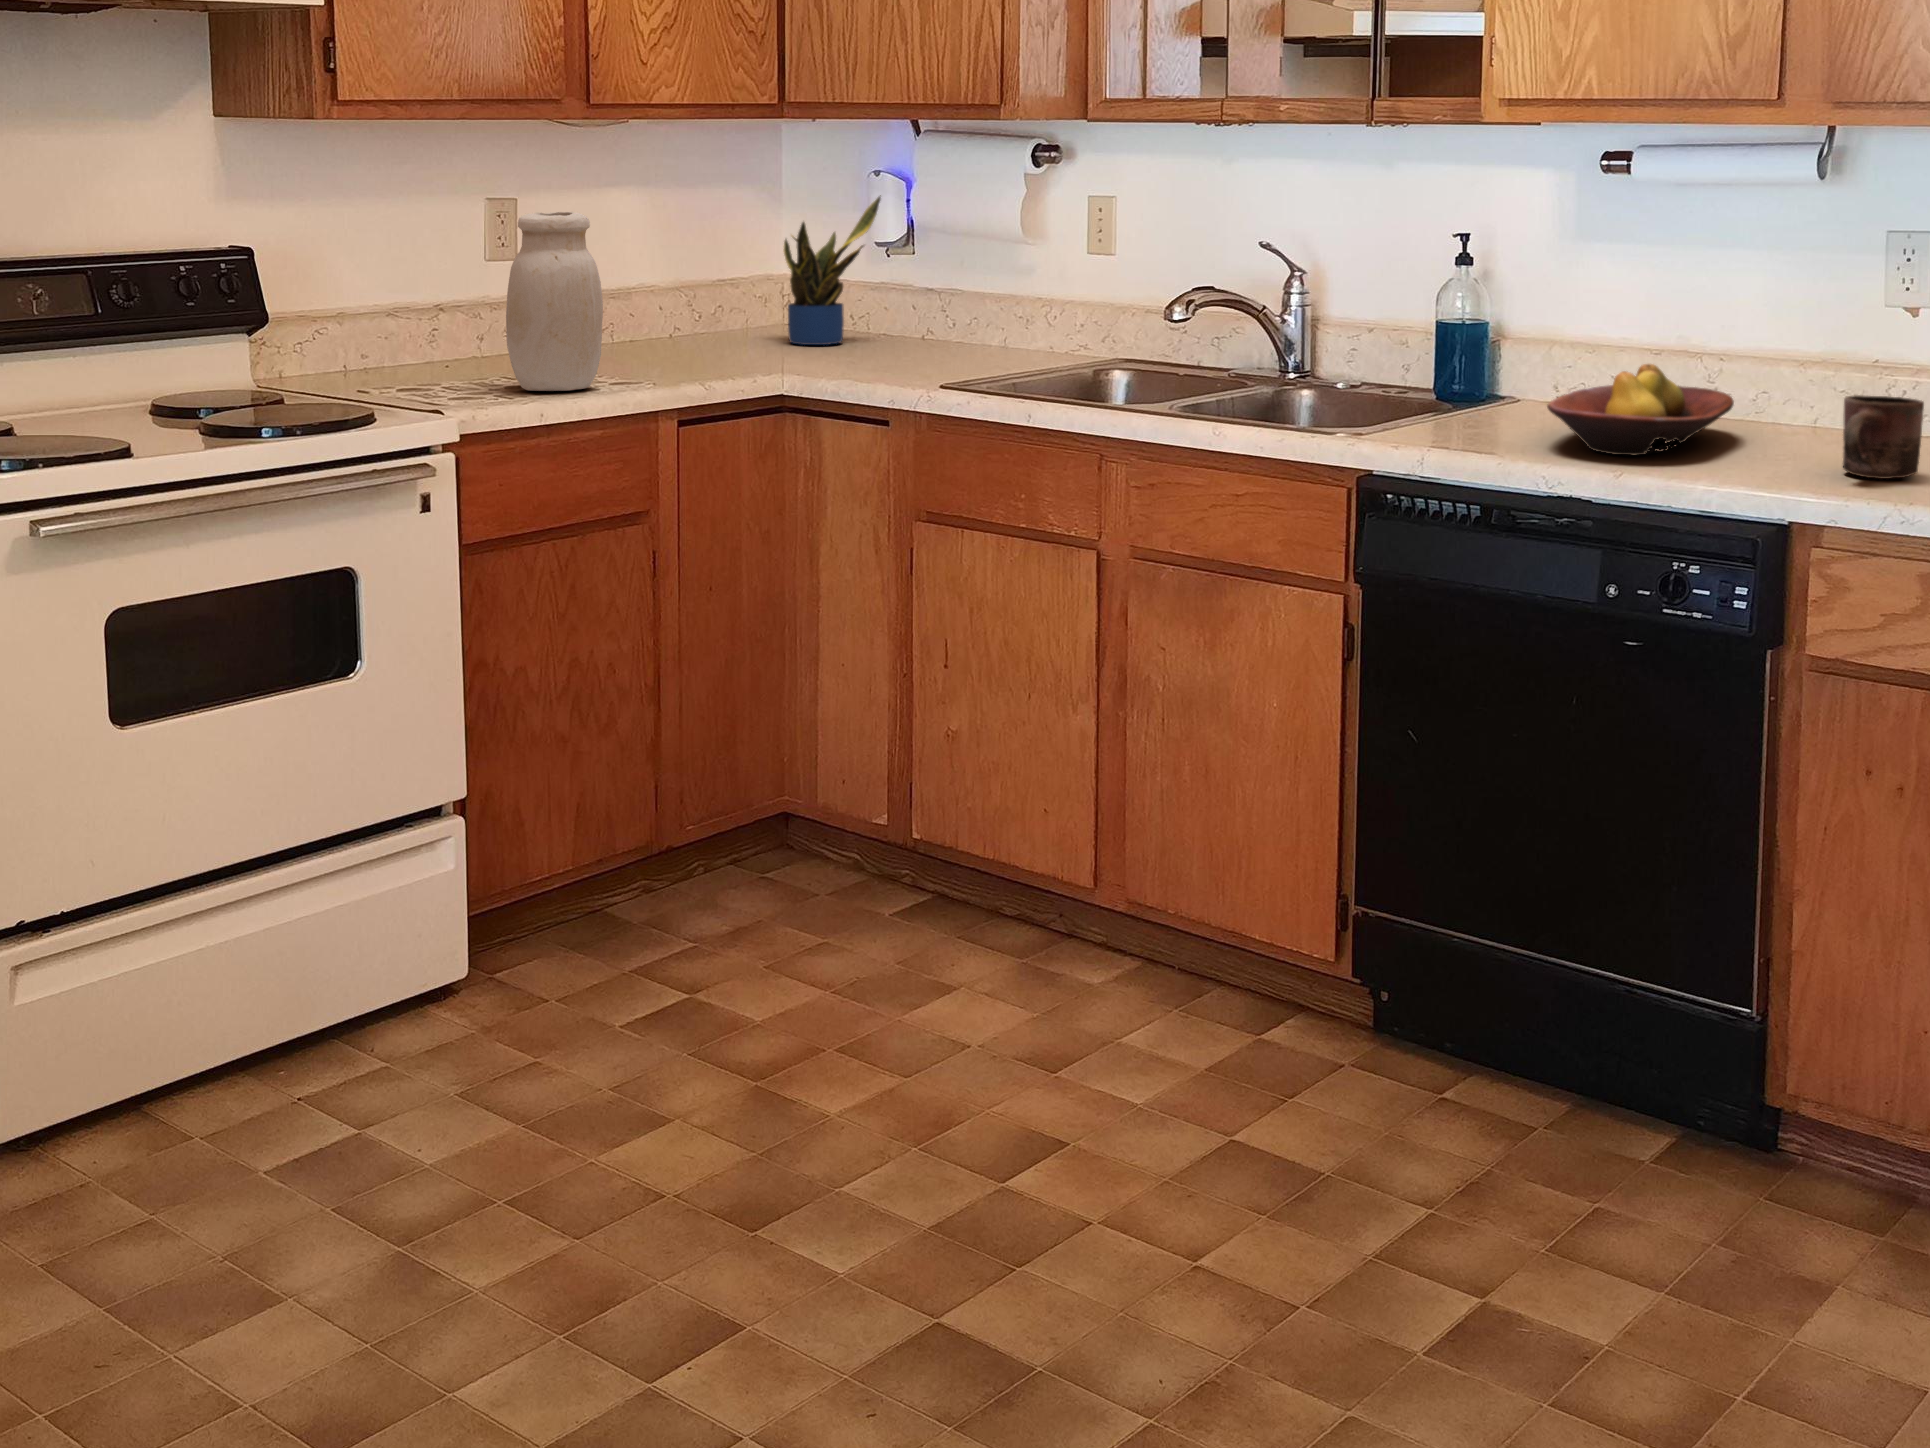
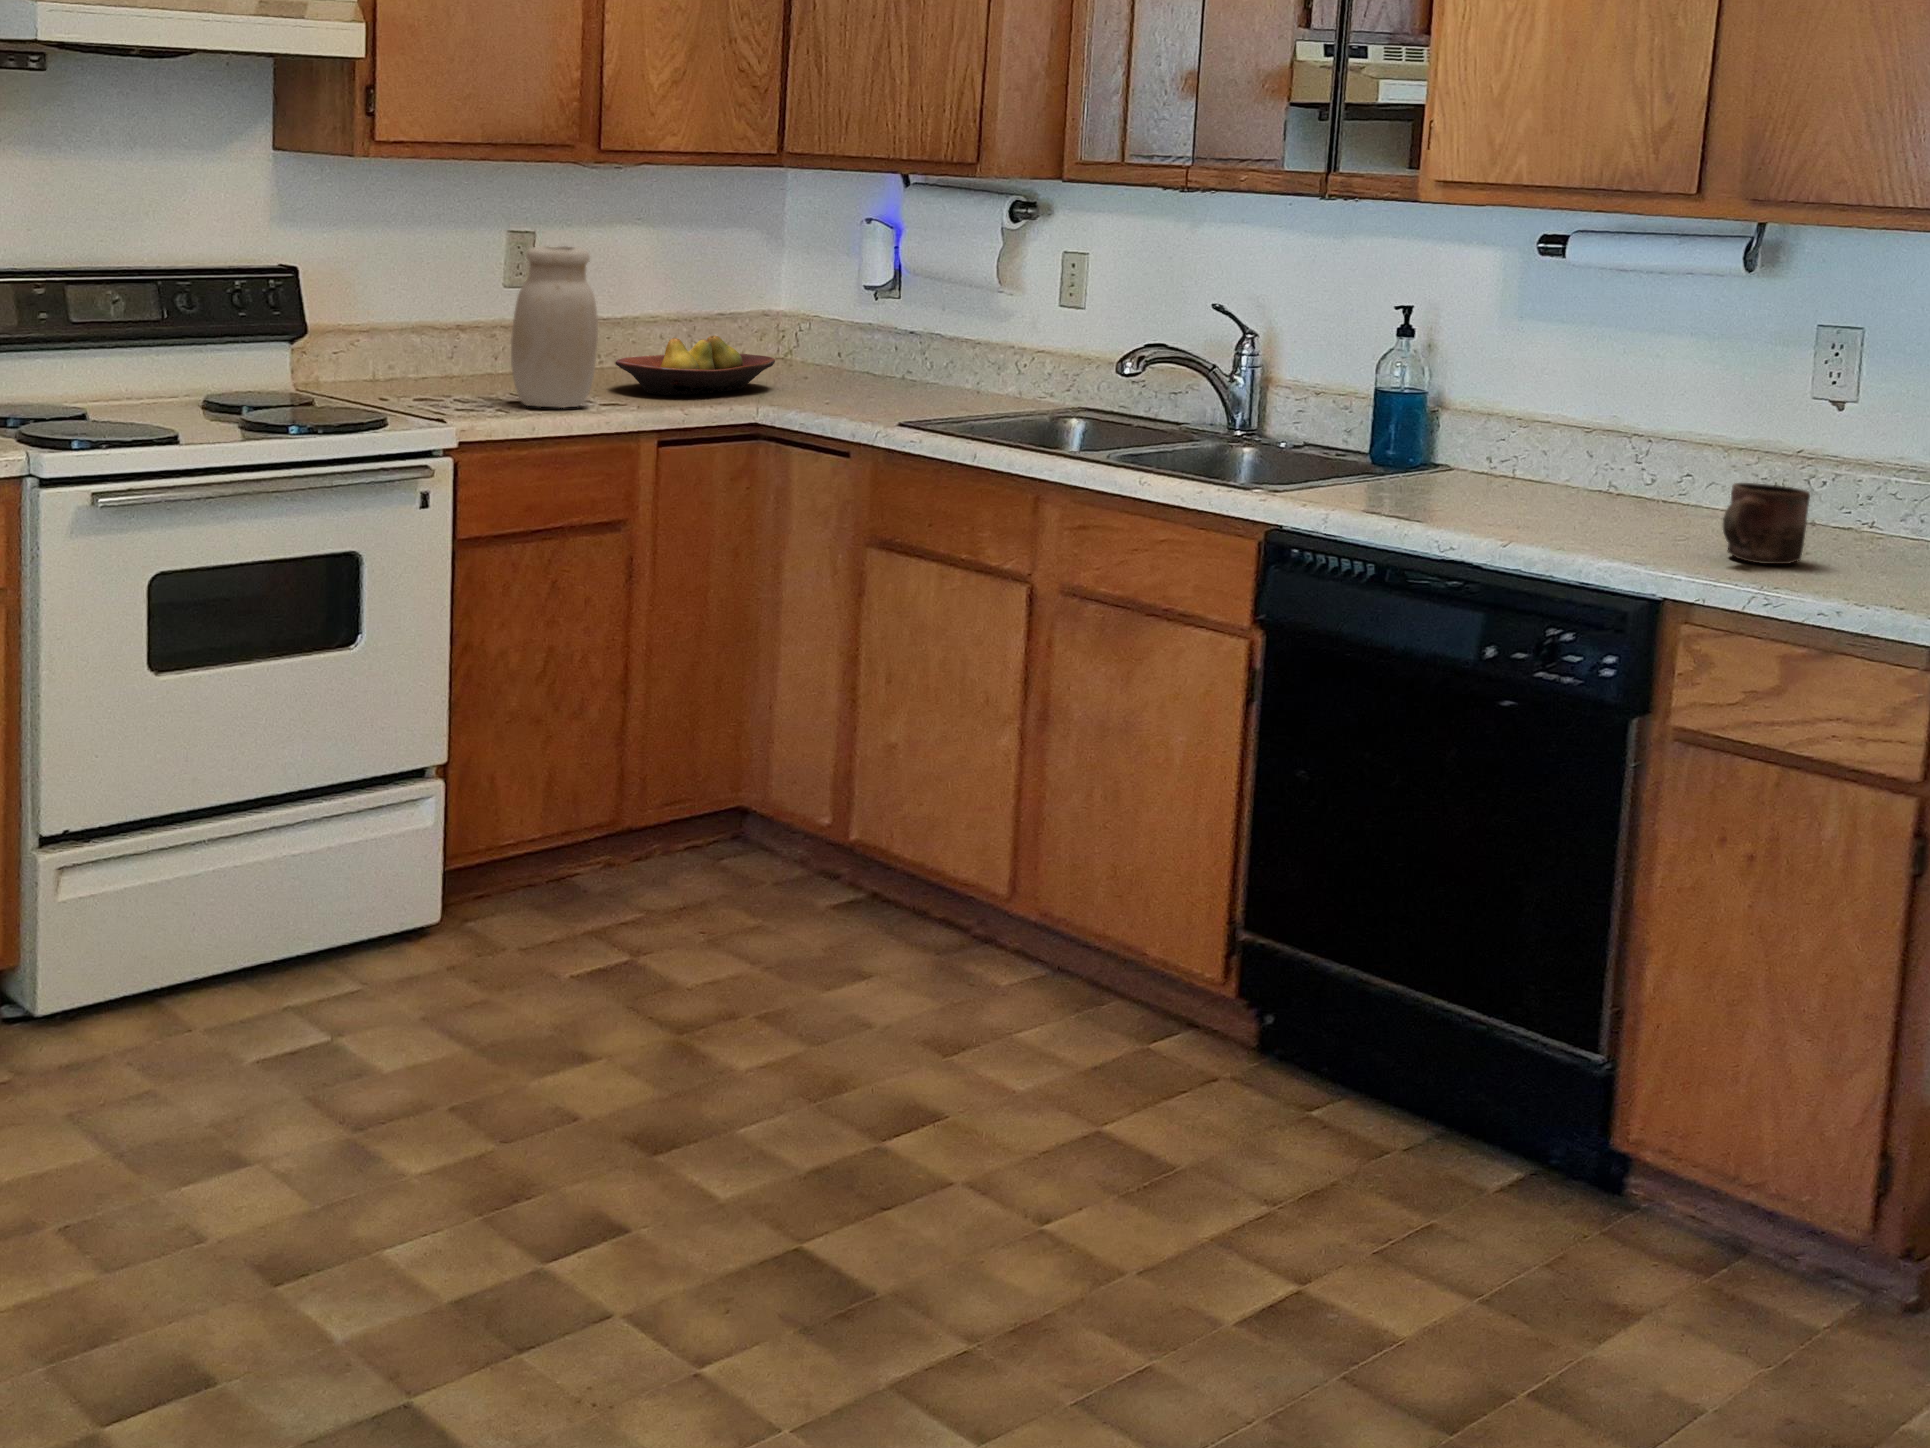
potted plant: present [784,195,881,345] -> none [778,241,873,378]
fruit bowl: present [1547,364,1734,456] -> present [615,336,775,395]

